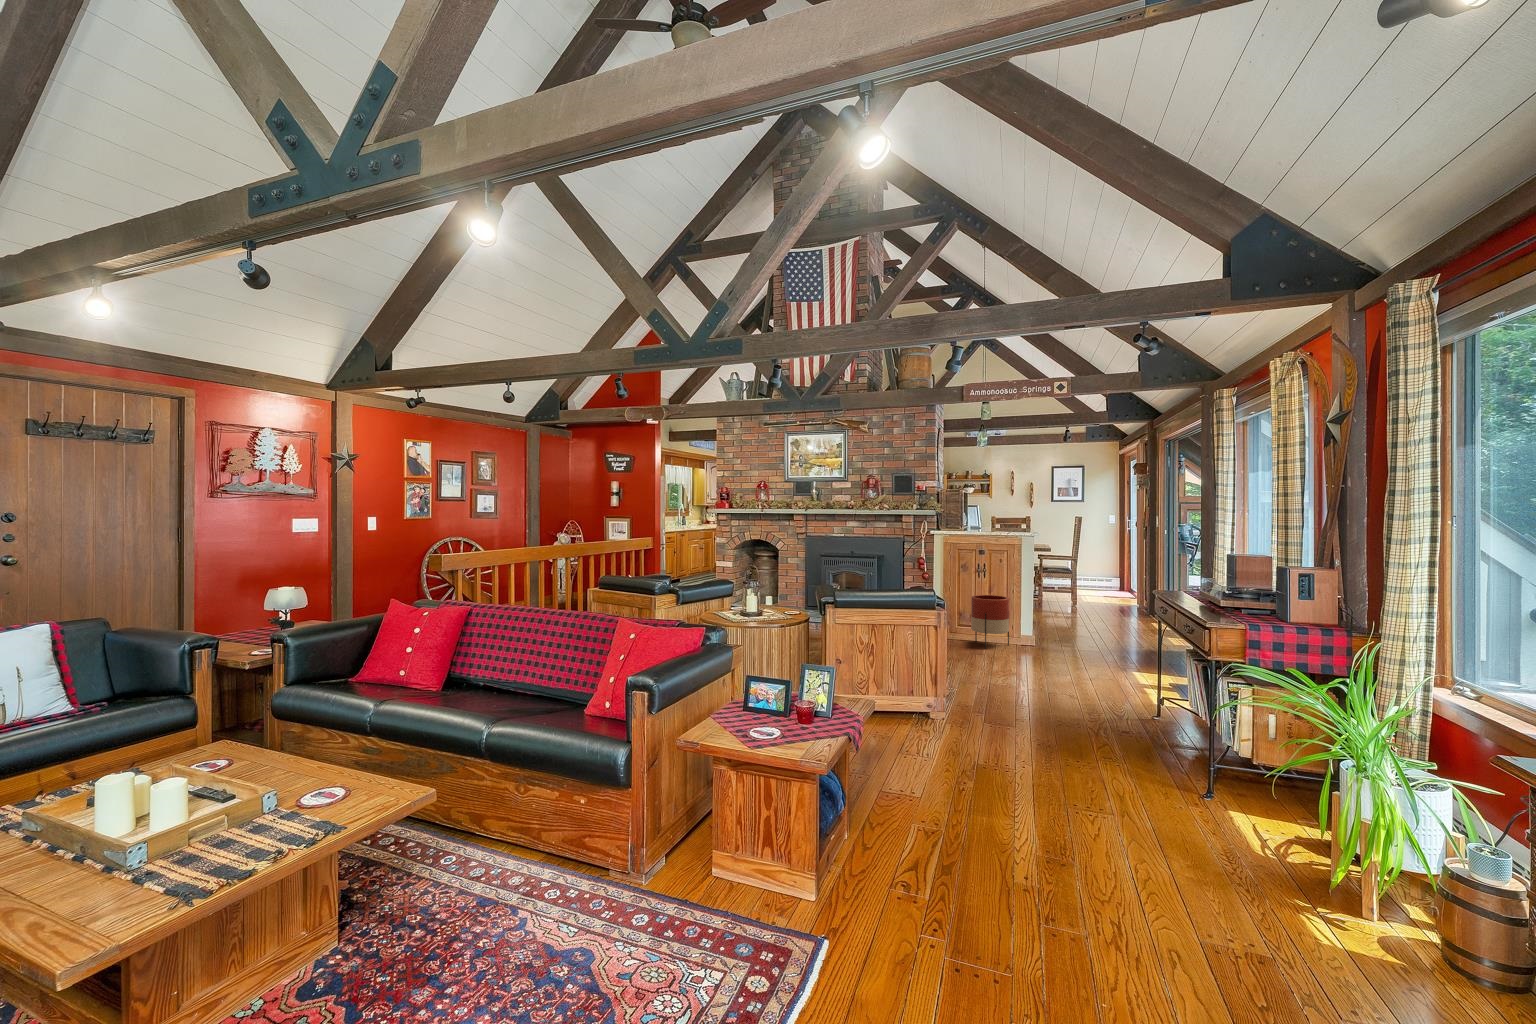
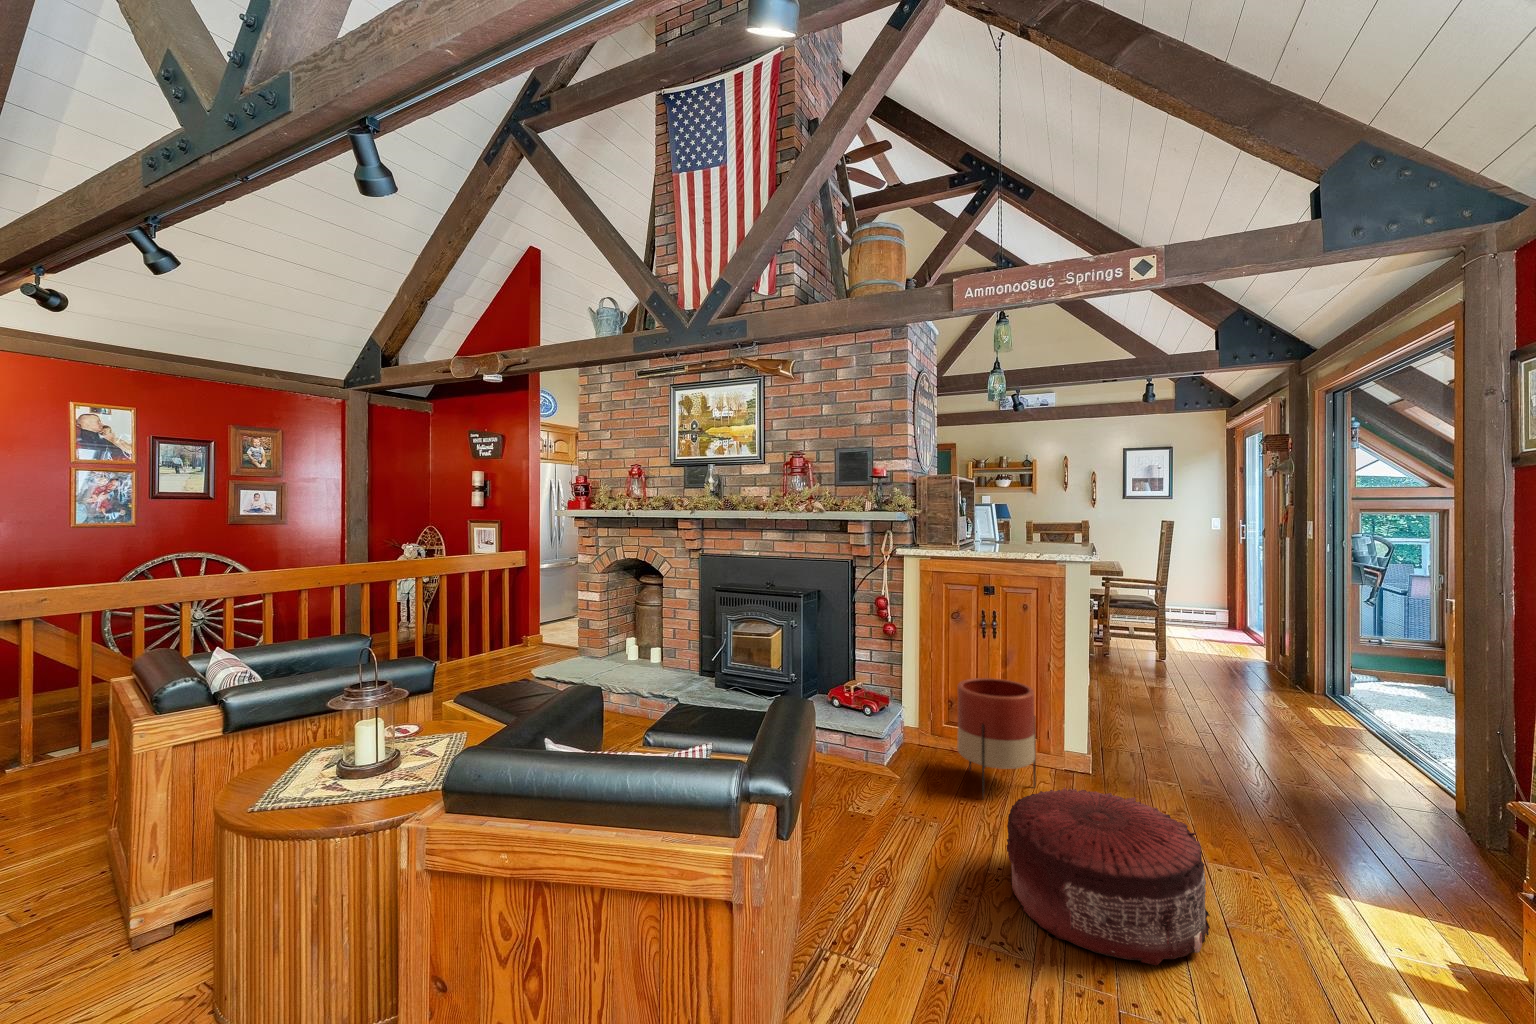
pouf: none [1003,630,1082,678] -> present [1006,787,1210,966]

